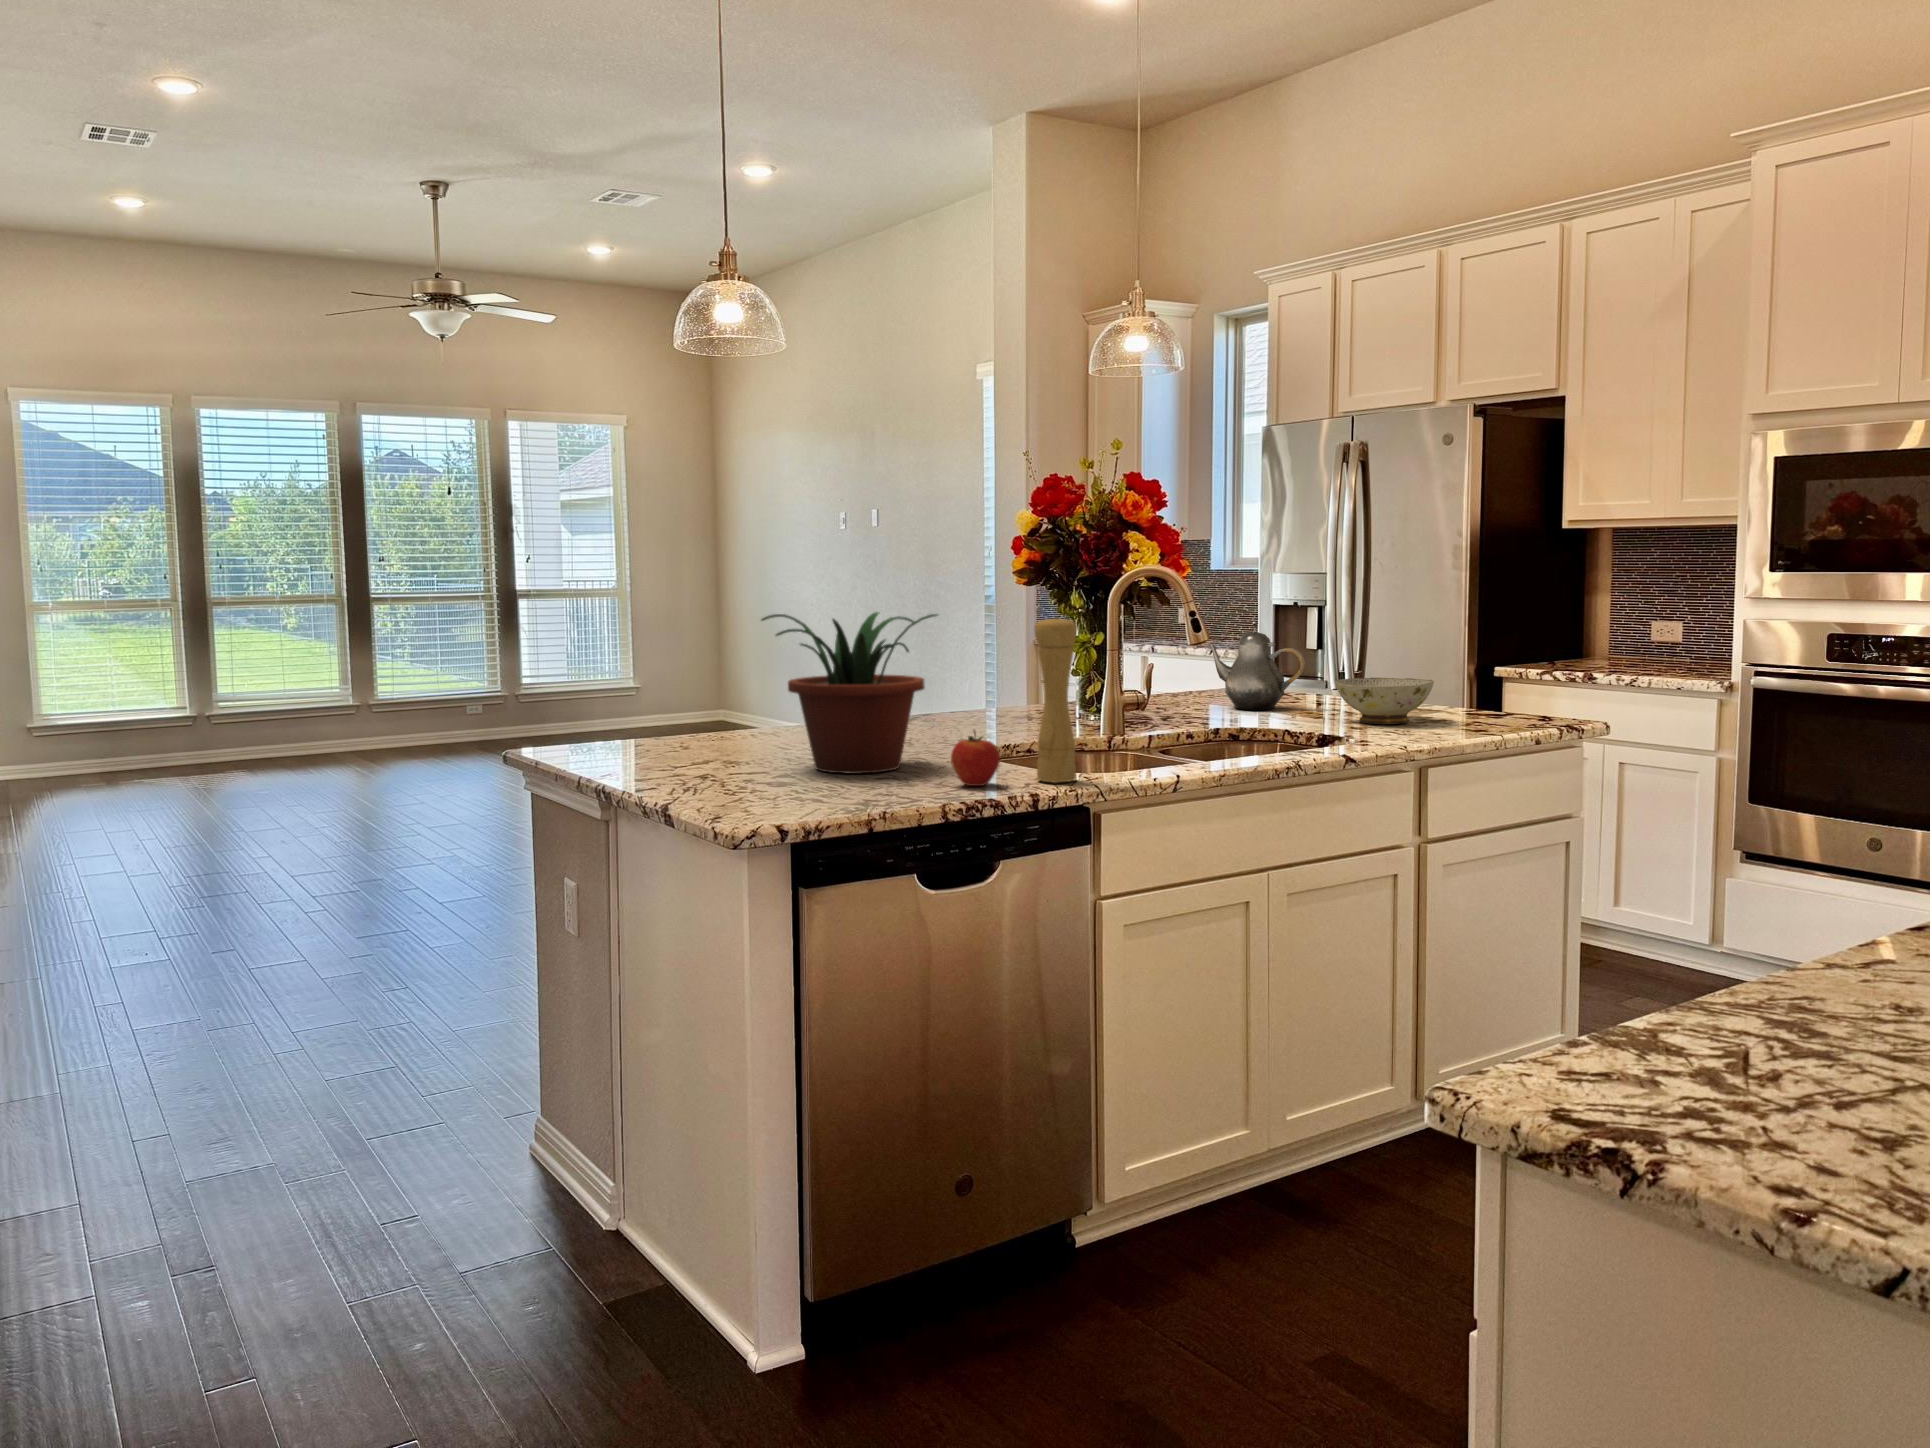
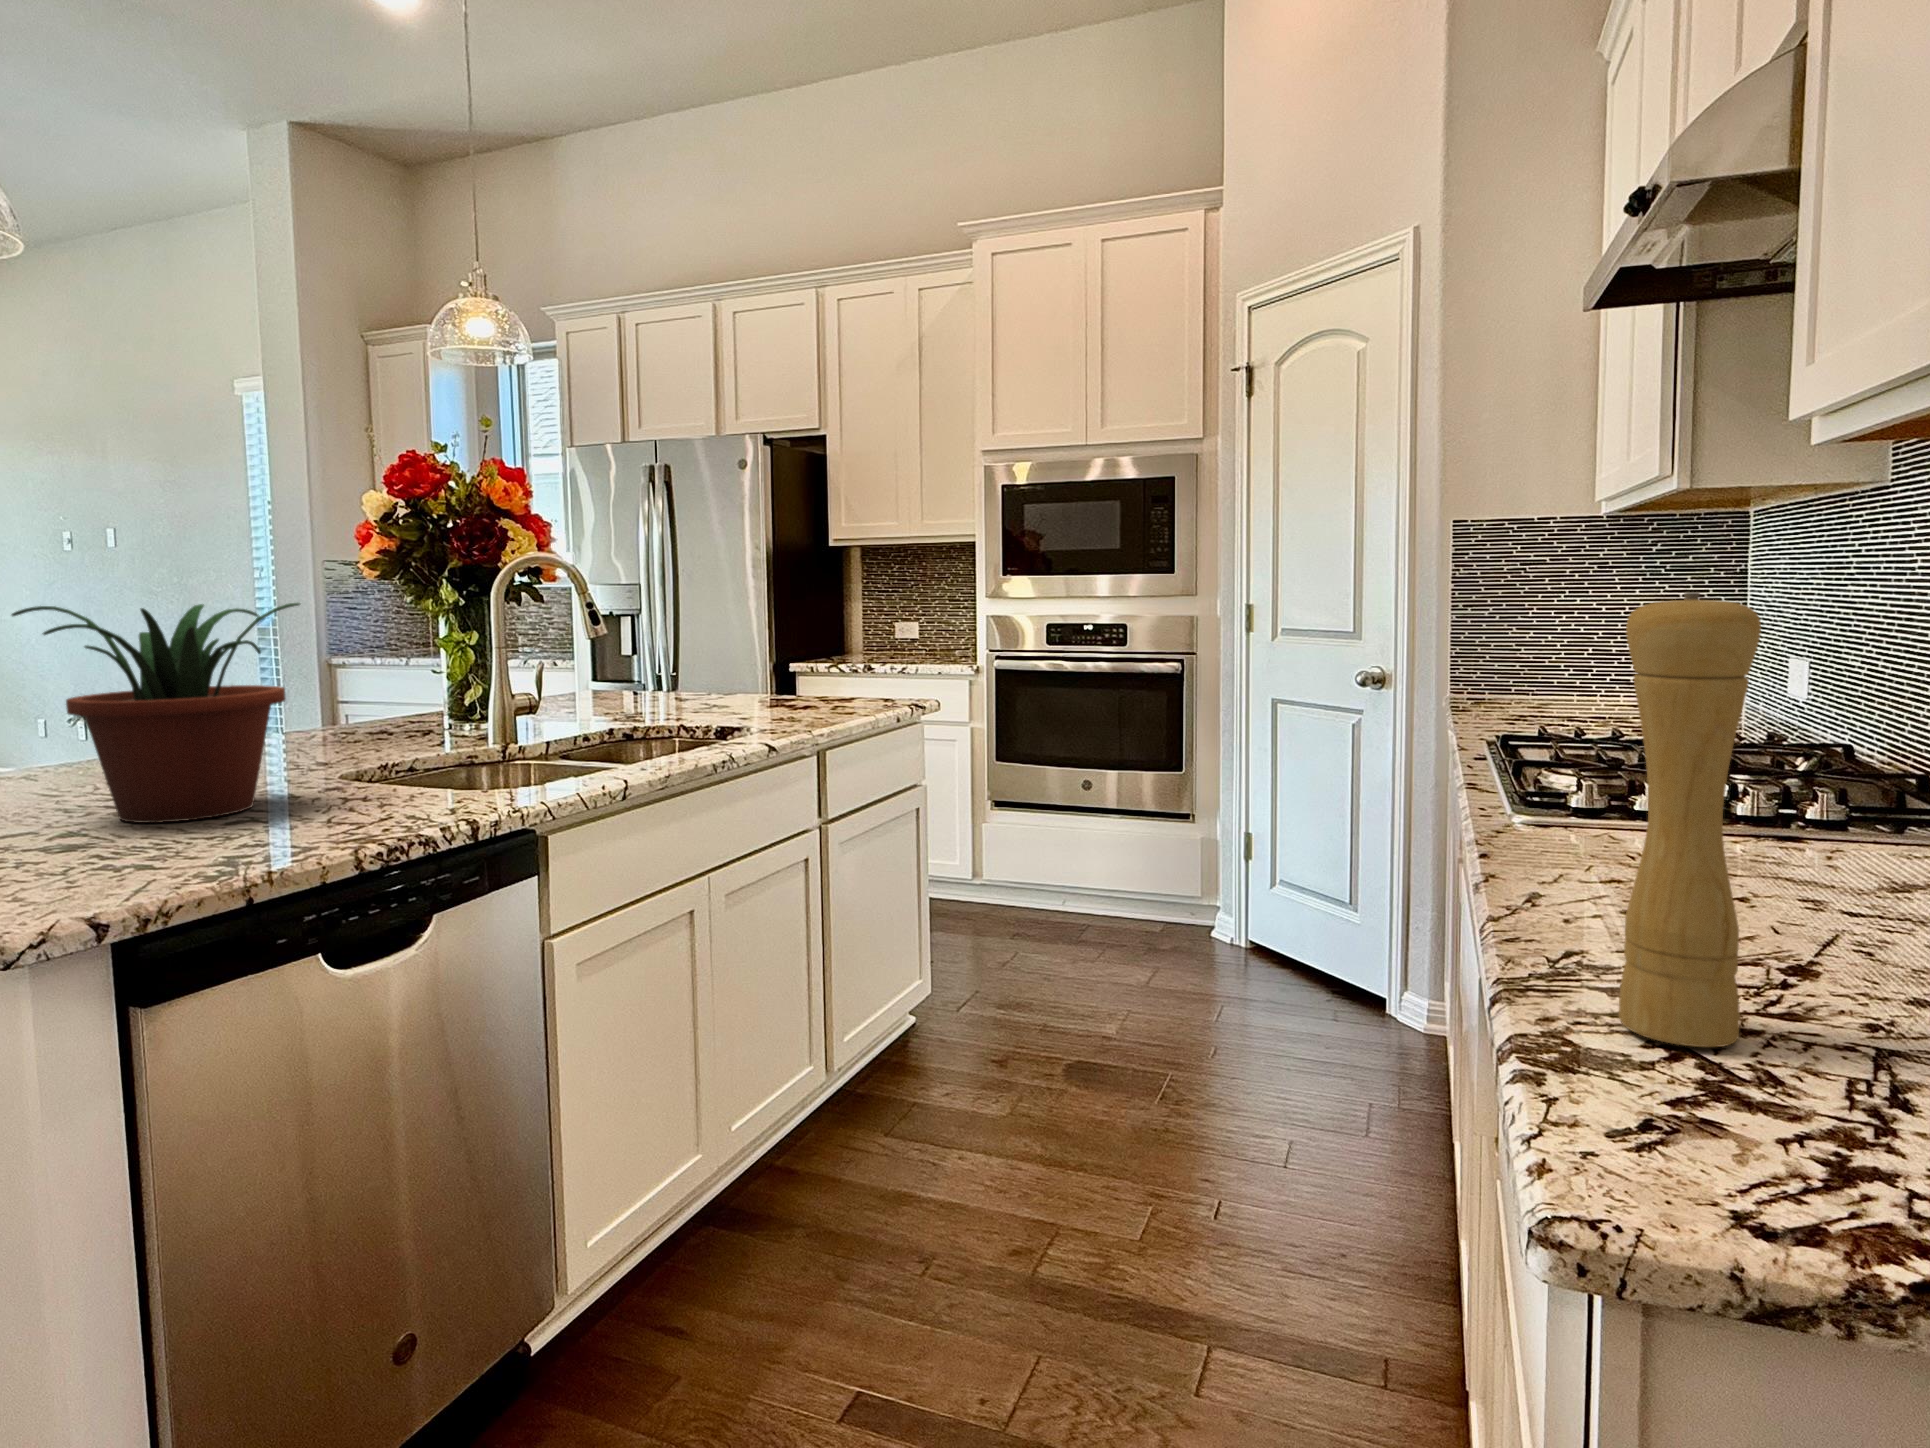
pepper mill: present [1035,616,1077,783] -> present [1619,592,1761,1047]
teapot: present [1208,621,1305,710] -> none [573,620,673,710]
ceramic bowl: present [1335,678,1434,724] -> none [714,670,805,714]
apple: present [951,731,1000,786] -> none [344,746,414,820]

